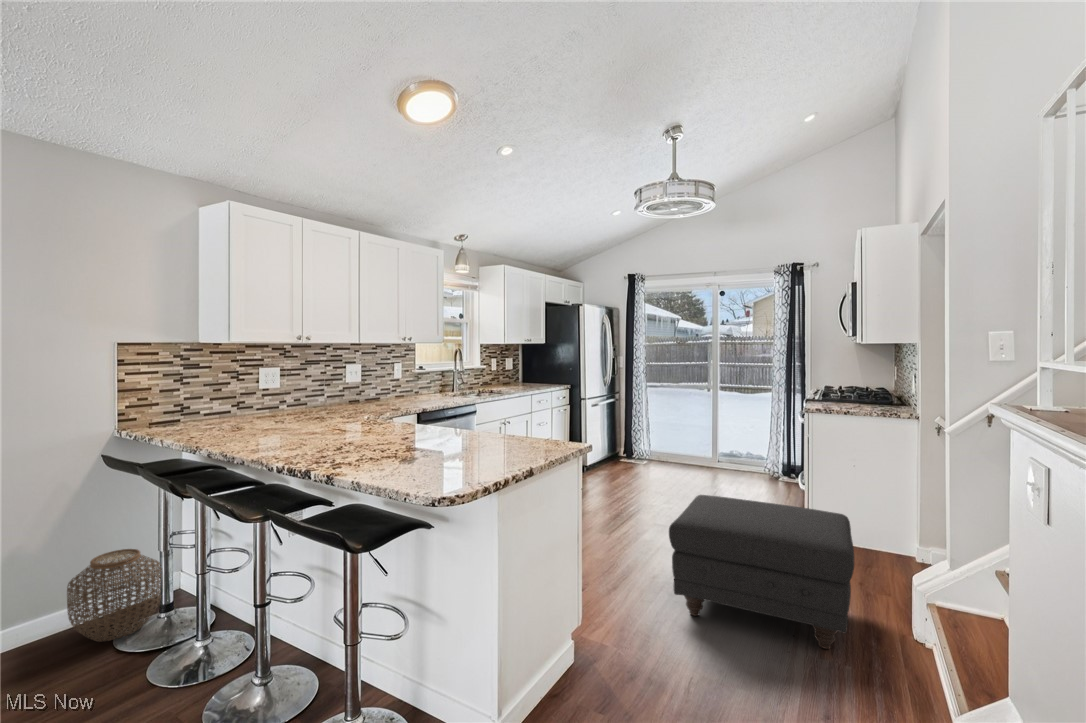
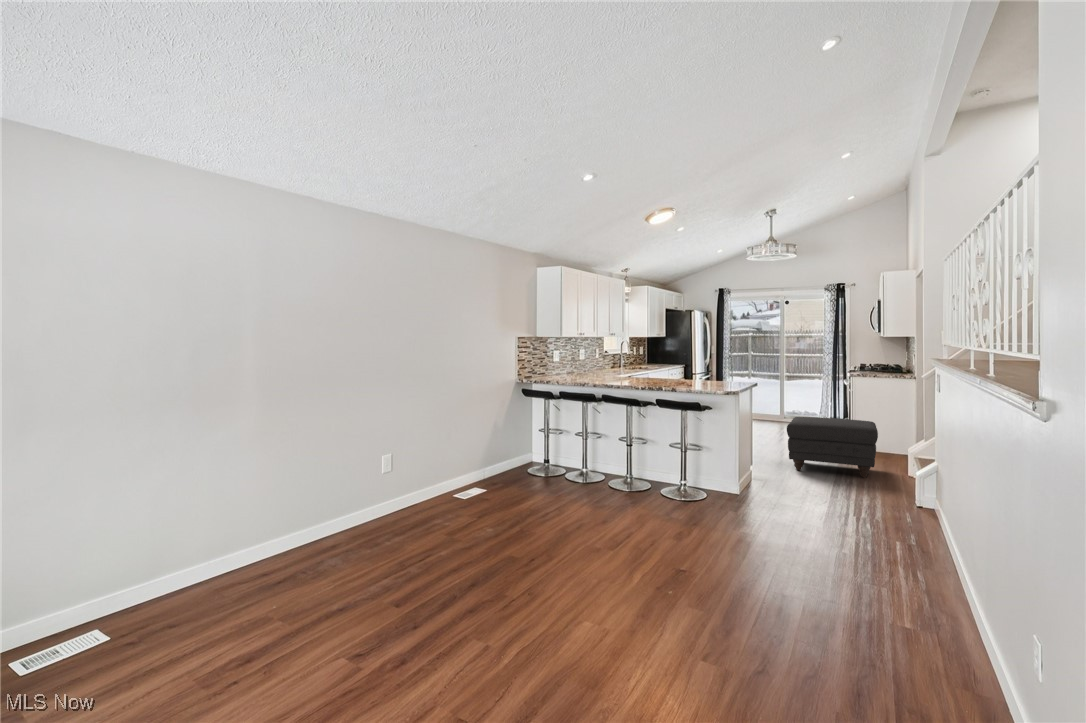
woven basket: present [67,549,162,641] -> none [509,436,544,475]

